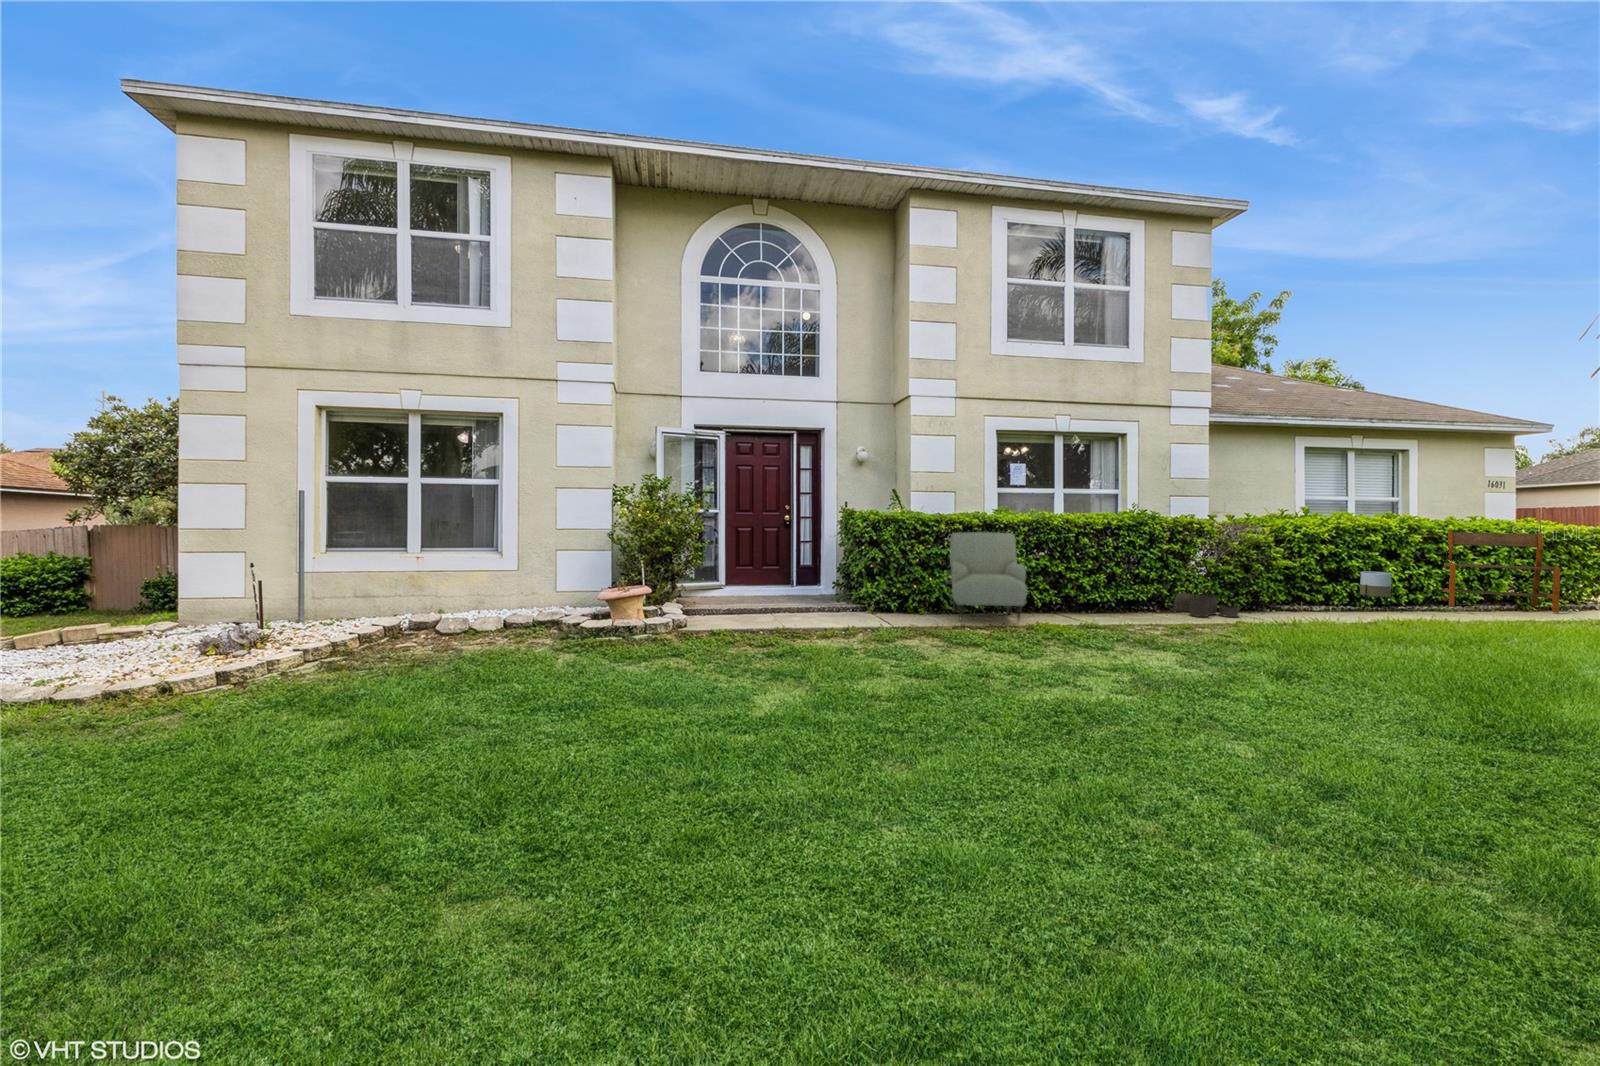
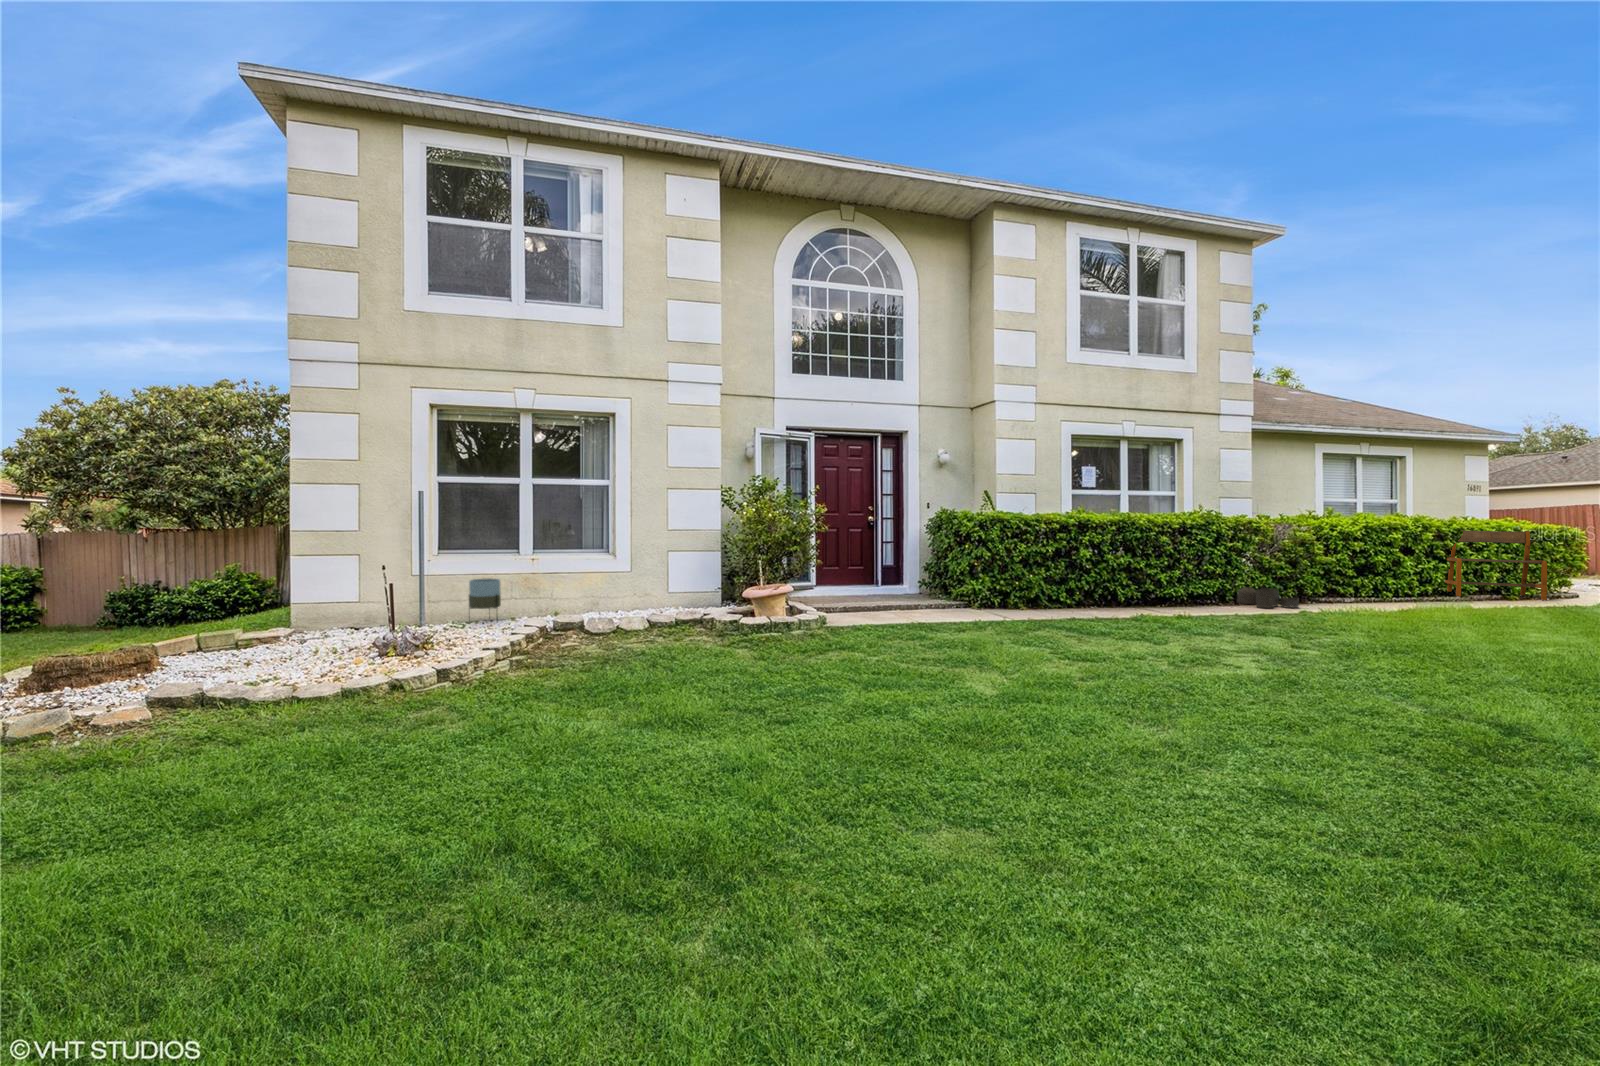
chair: present [950,532,1027,622] -> none [1046,533,1130,616]
planter: present [1360,571,1392,608] -> present [469,578,501,609]

